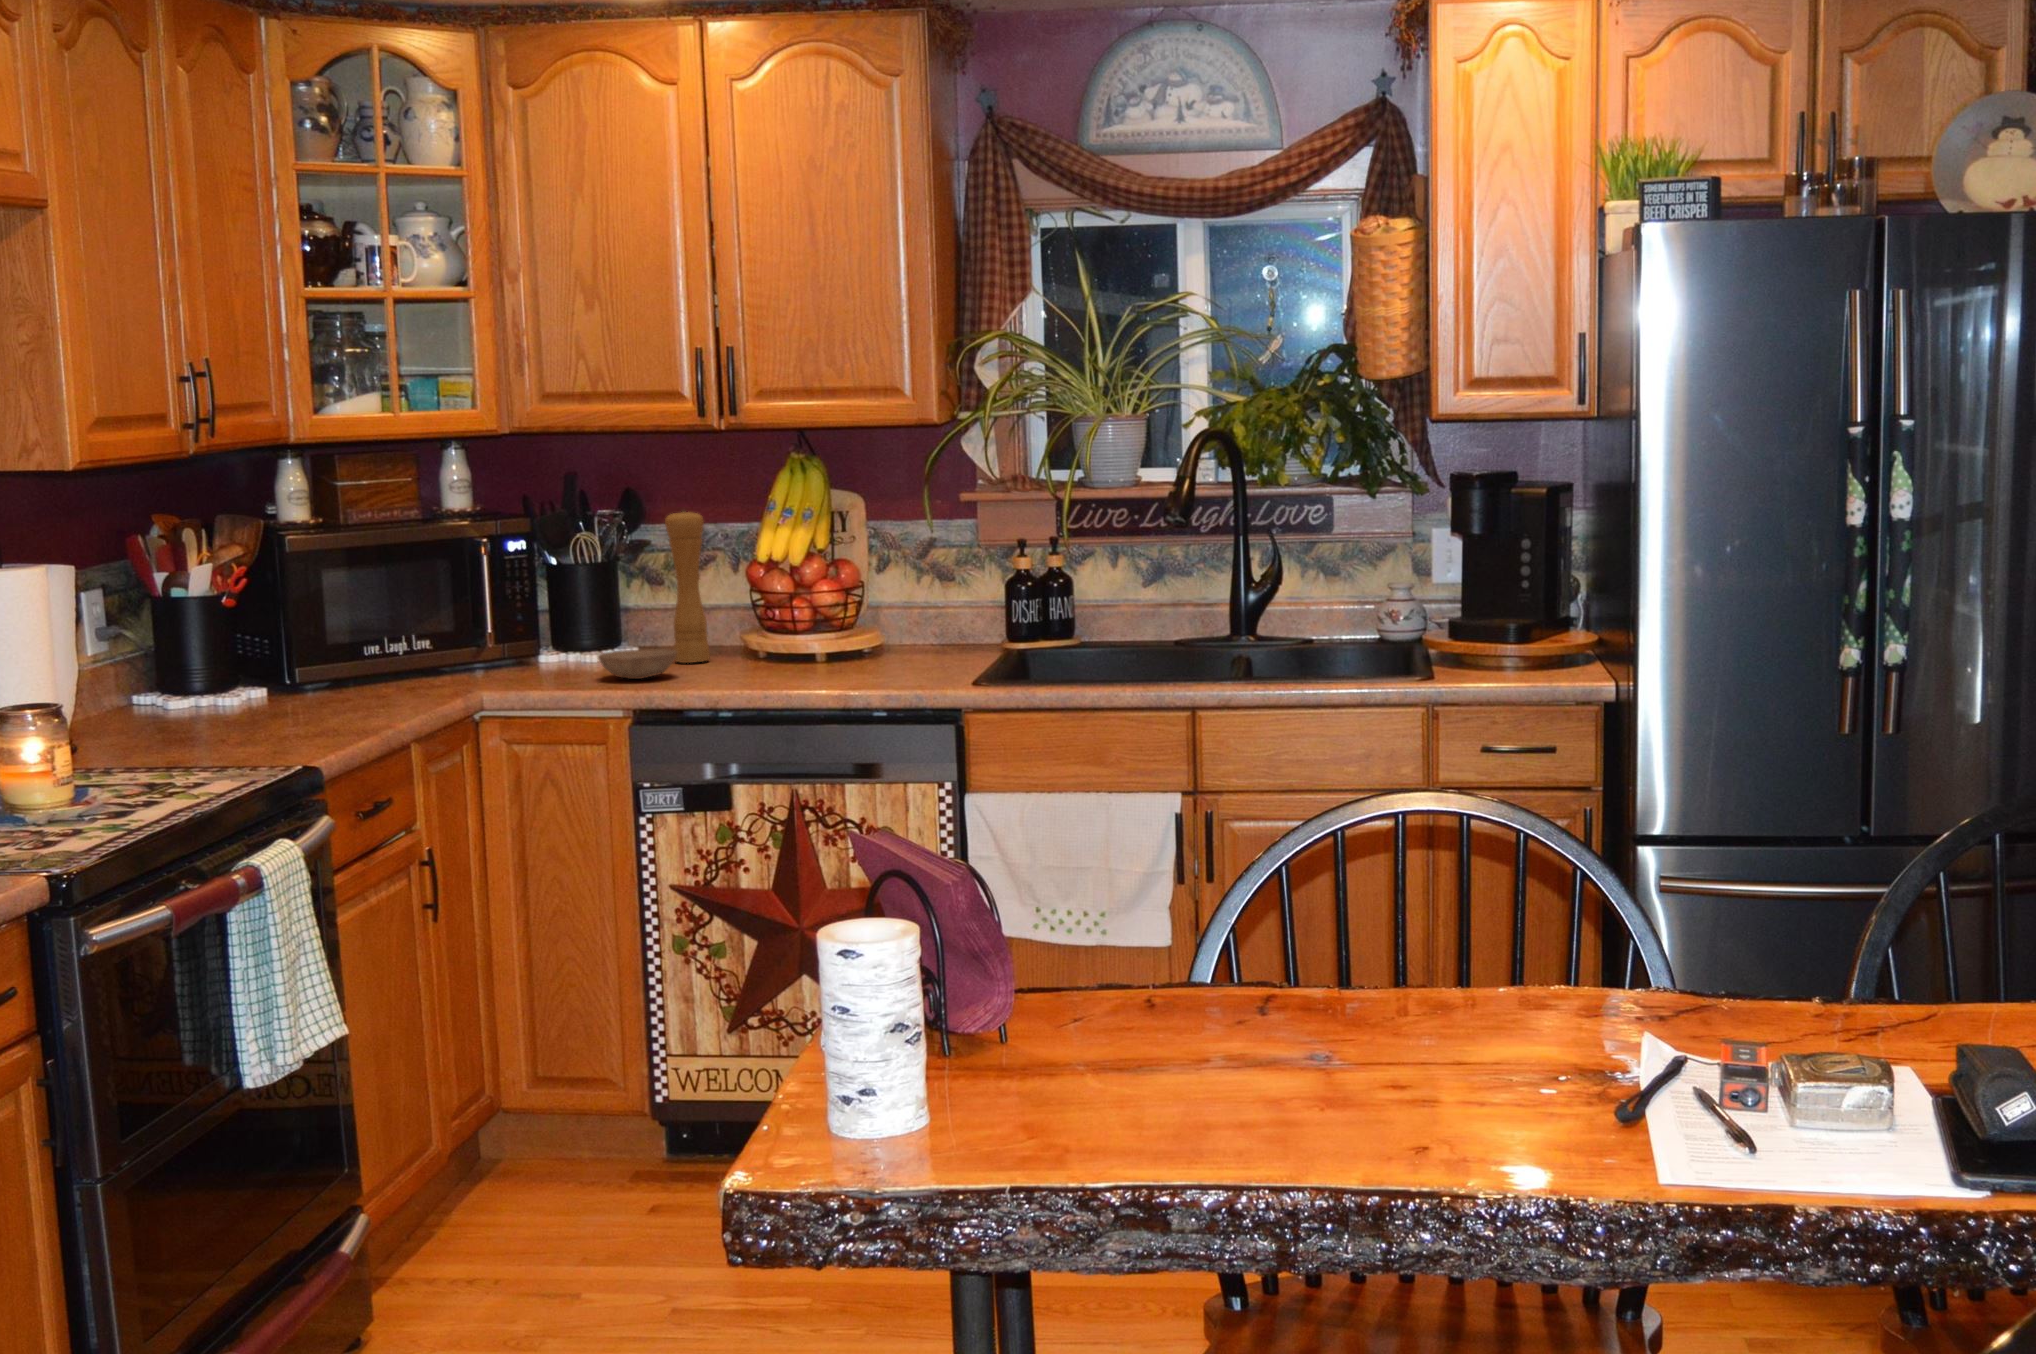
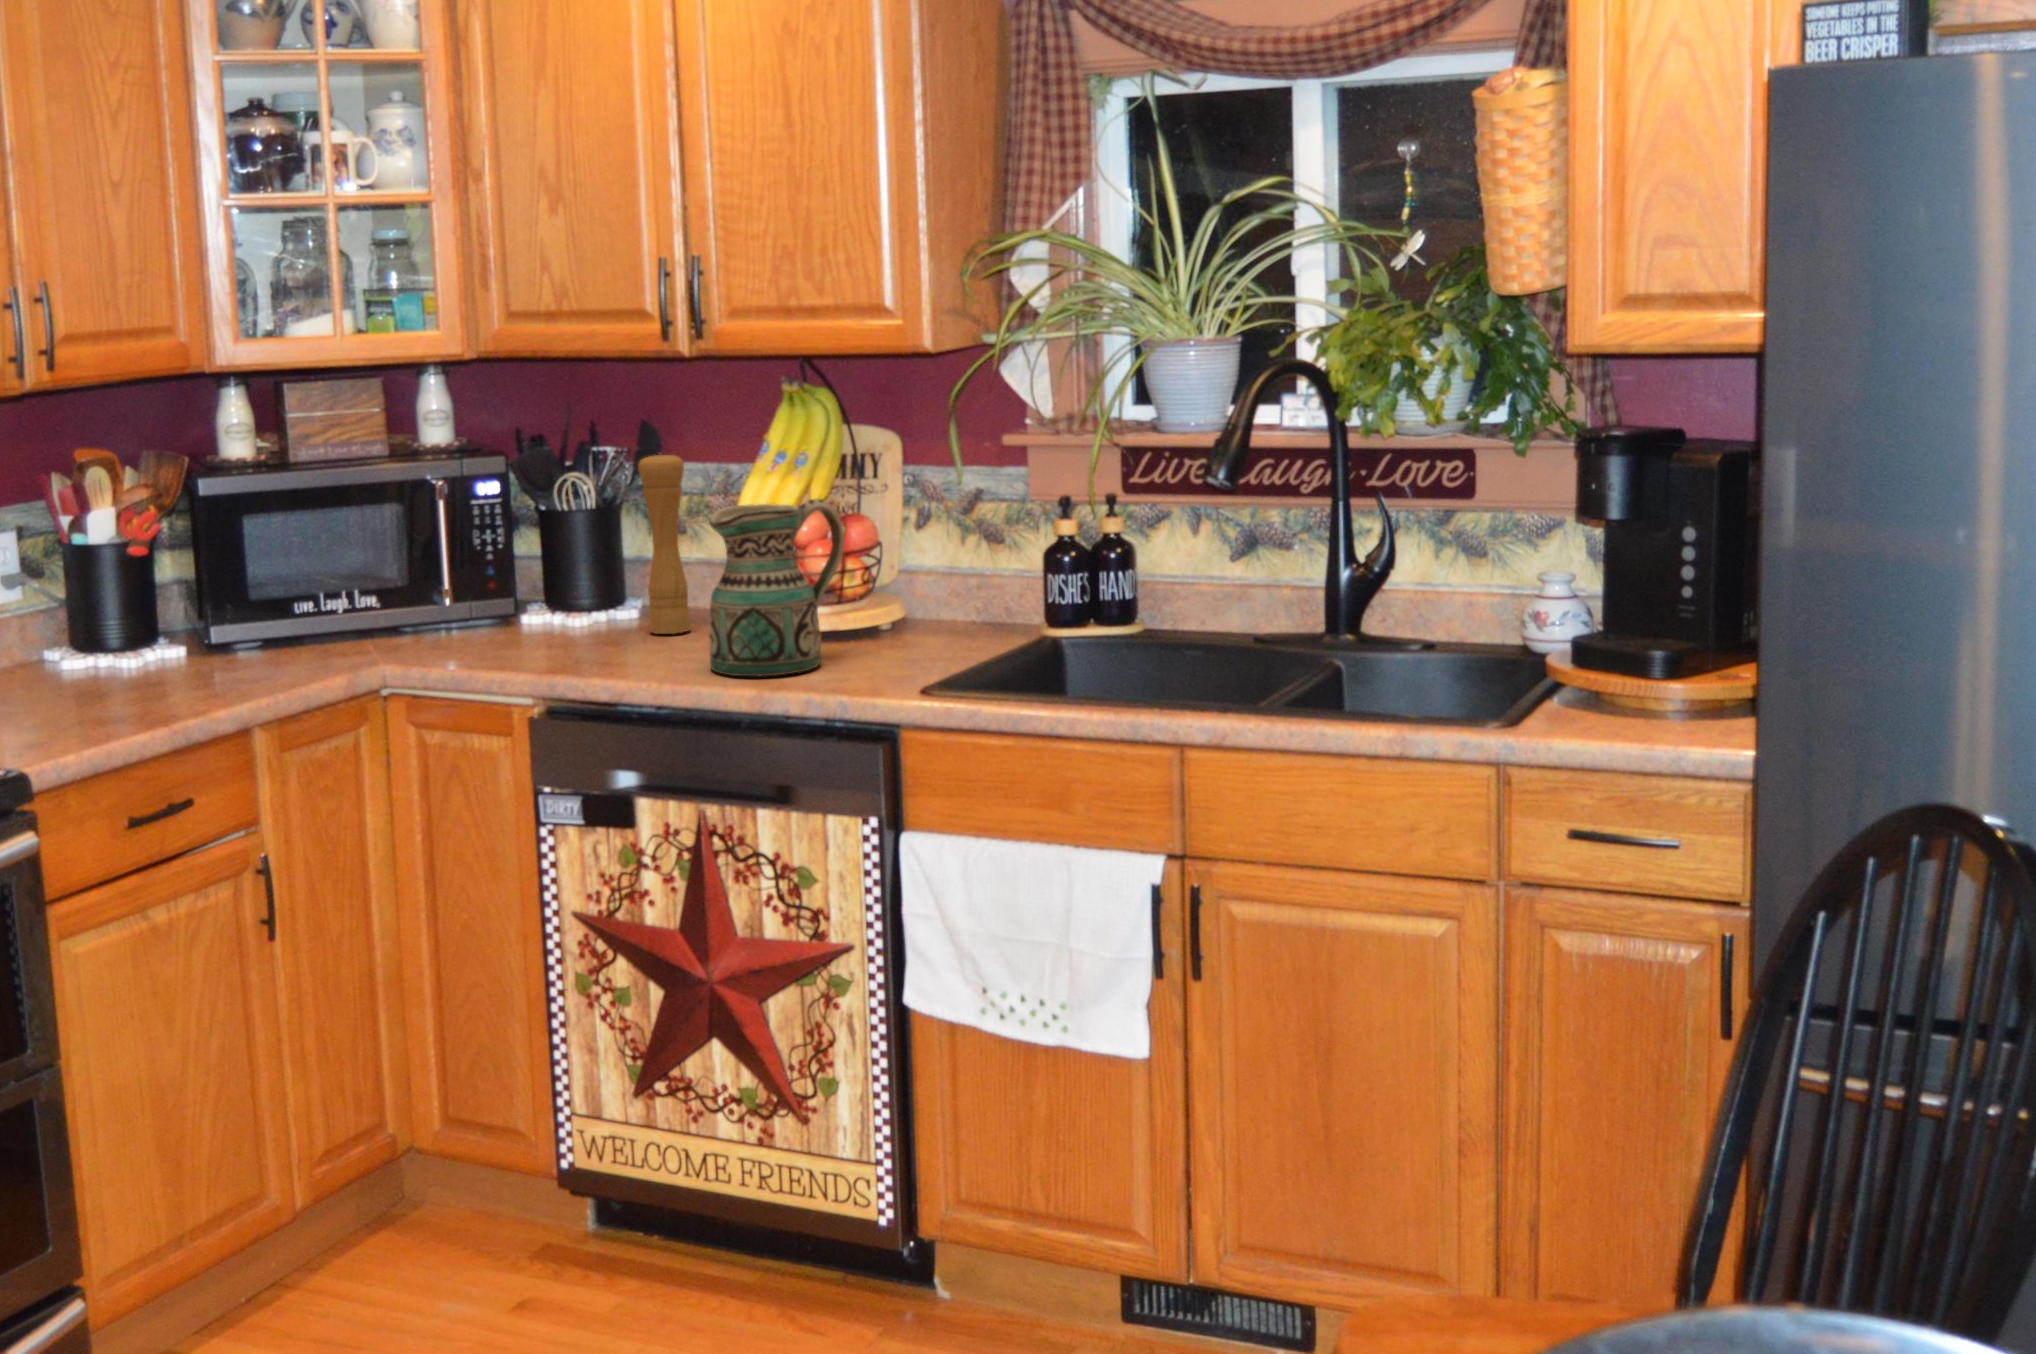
ceramic pitcher: none [769,541,867,683] -> present [709,499,844,676]
bowl: present [598,649,677,679] -> none [529,620,621,658]

